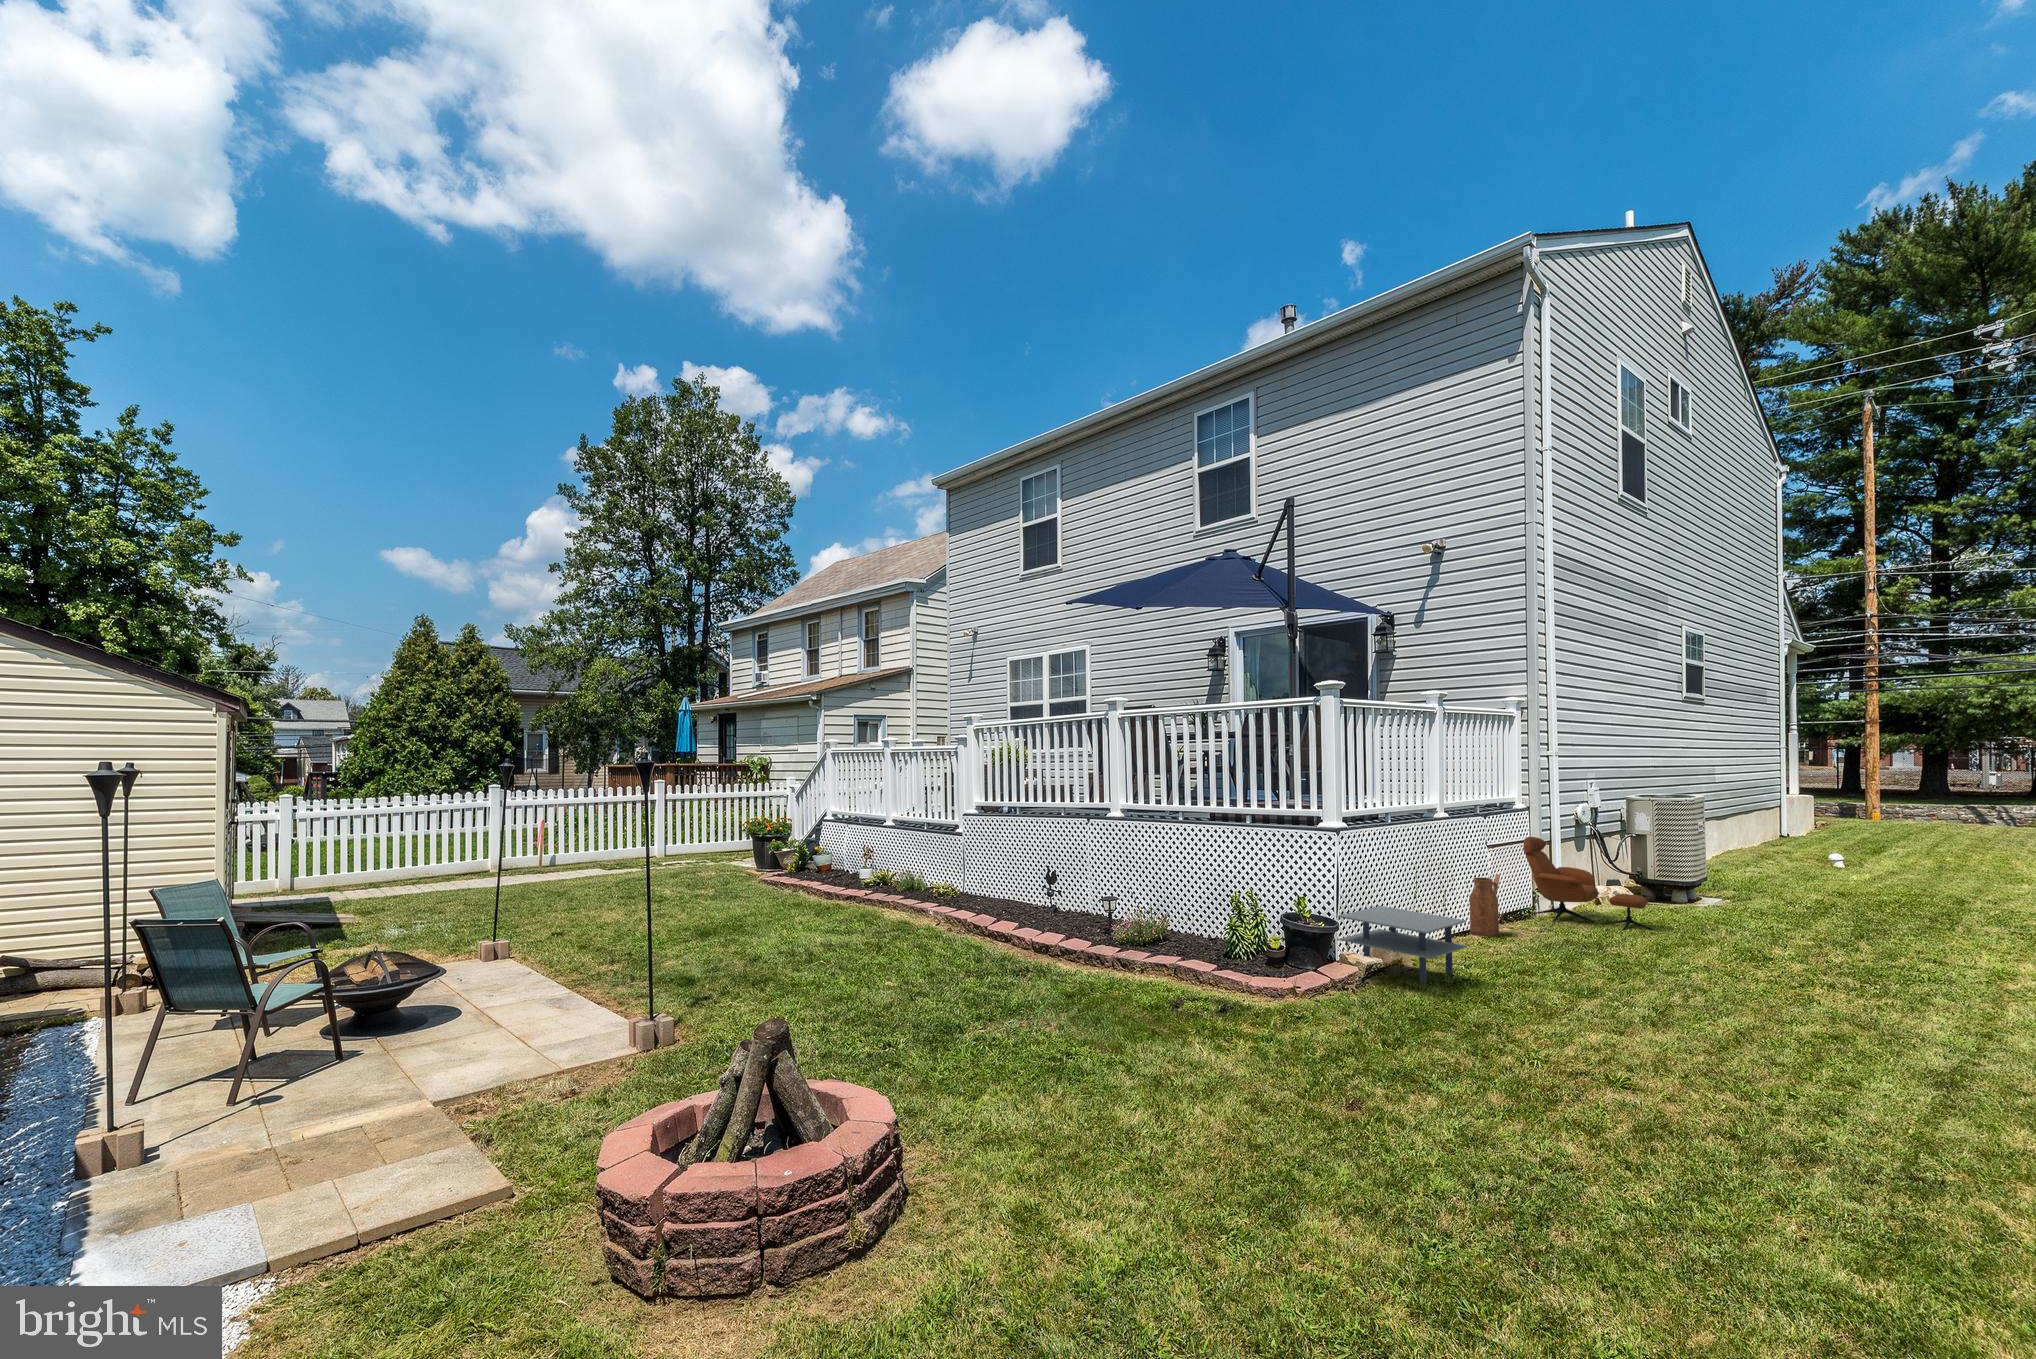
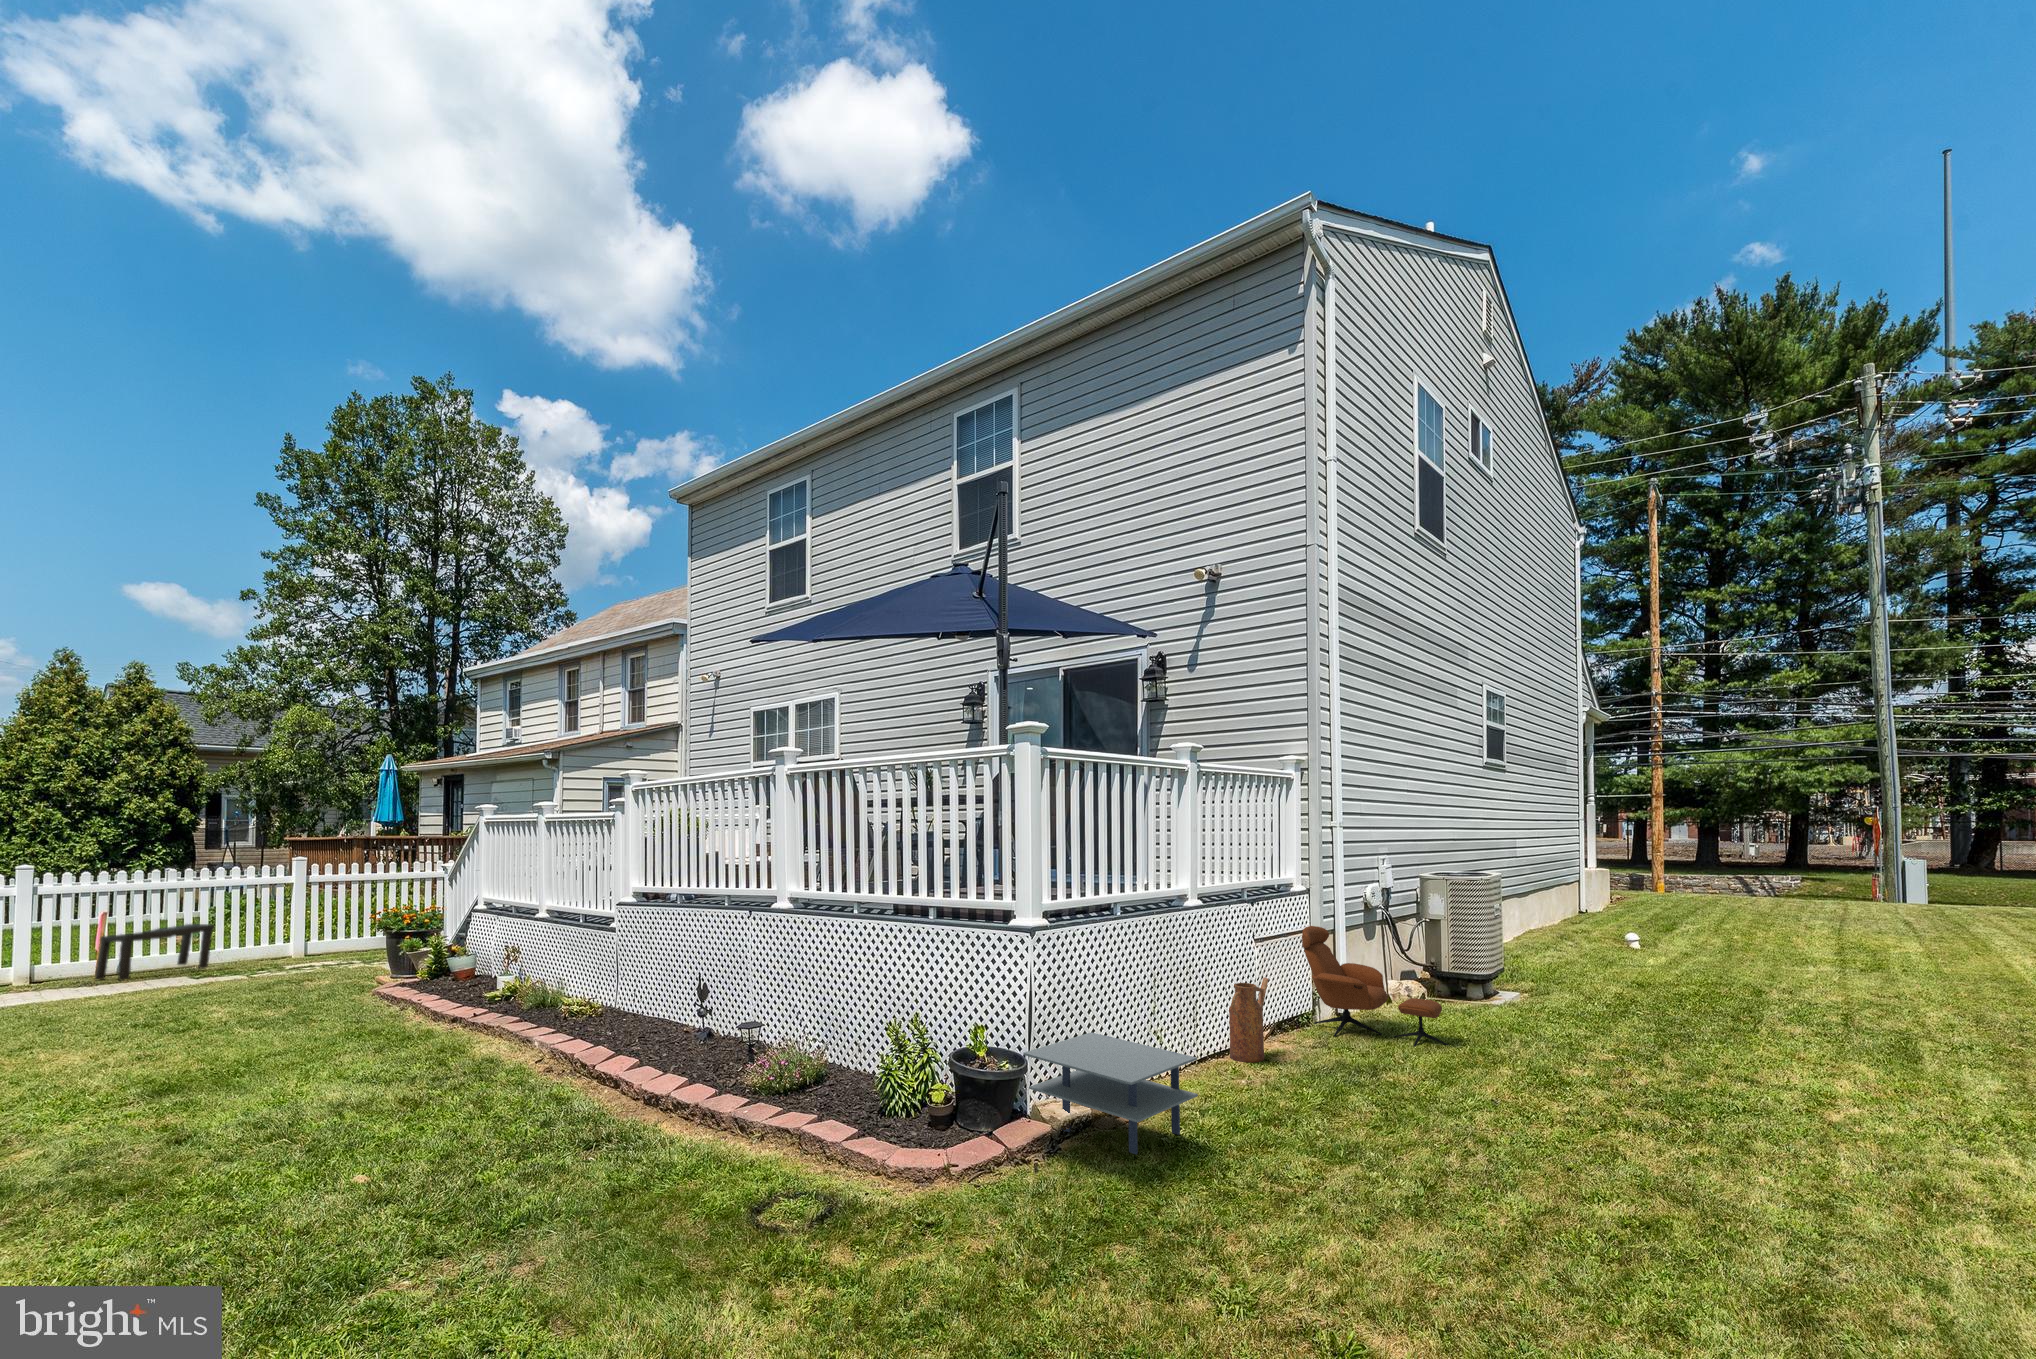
bench: none [554,833,622,875] -> present [95,924,215,981]

